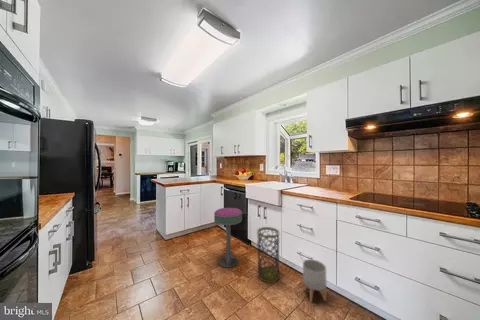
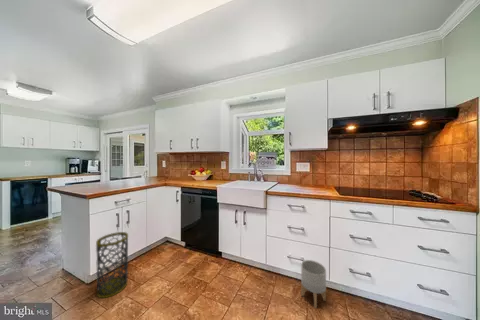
bar stool: present [214,208,242,267] -> none [187,217,224,299]
trash can: present [257,227,279,283] -> present [96,232,128,298]

